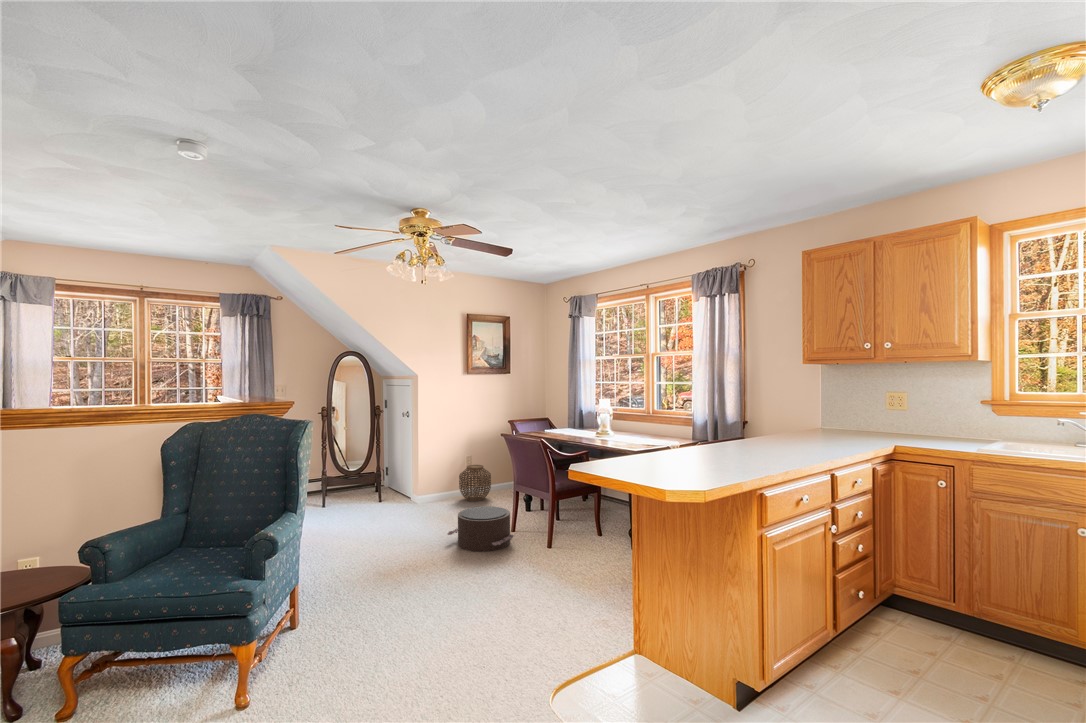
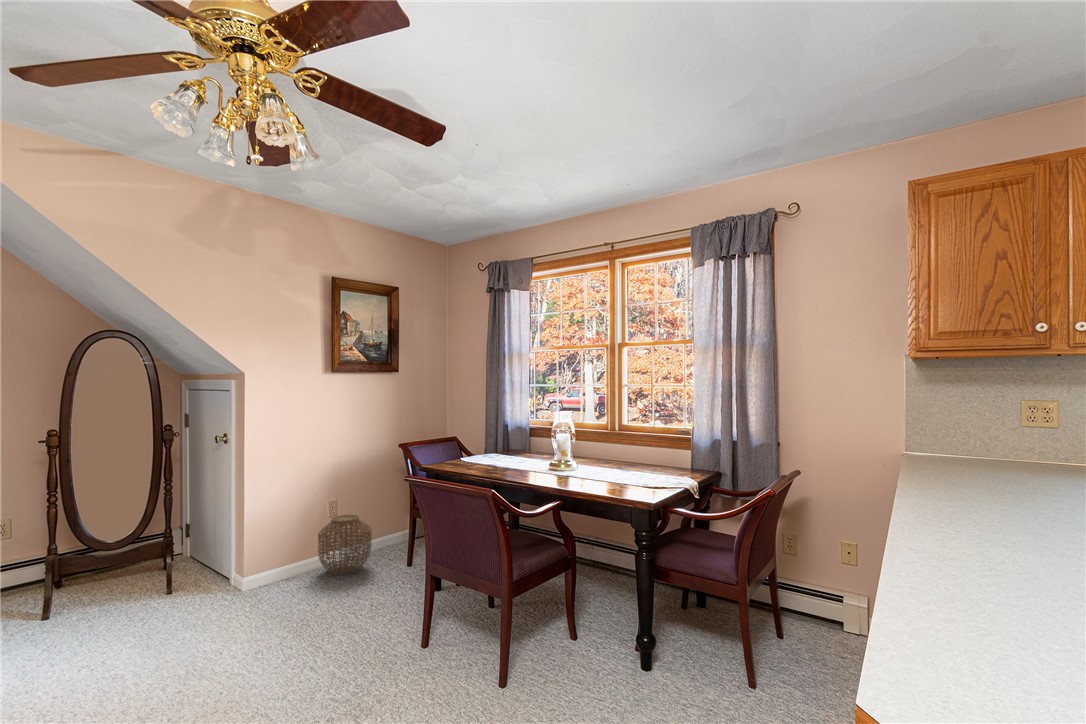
pouf: present [448,506,514,552] -> none [321,593,453,690]

